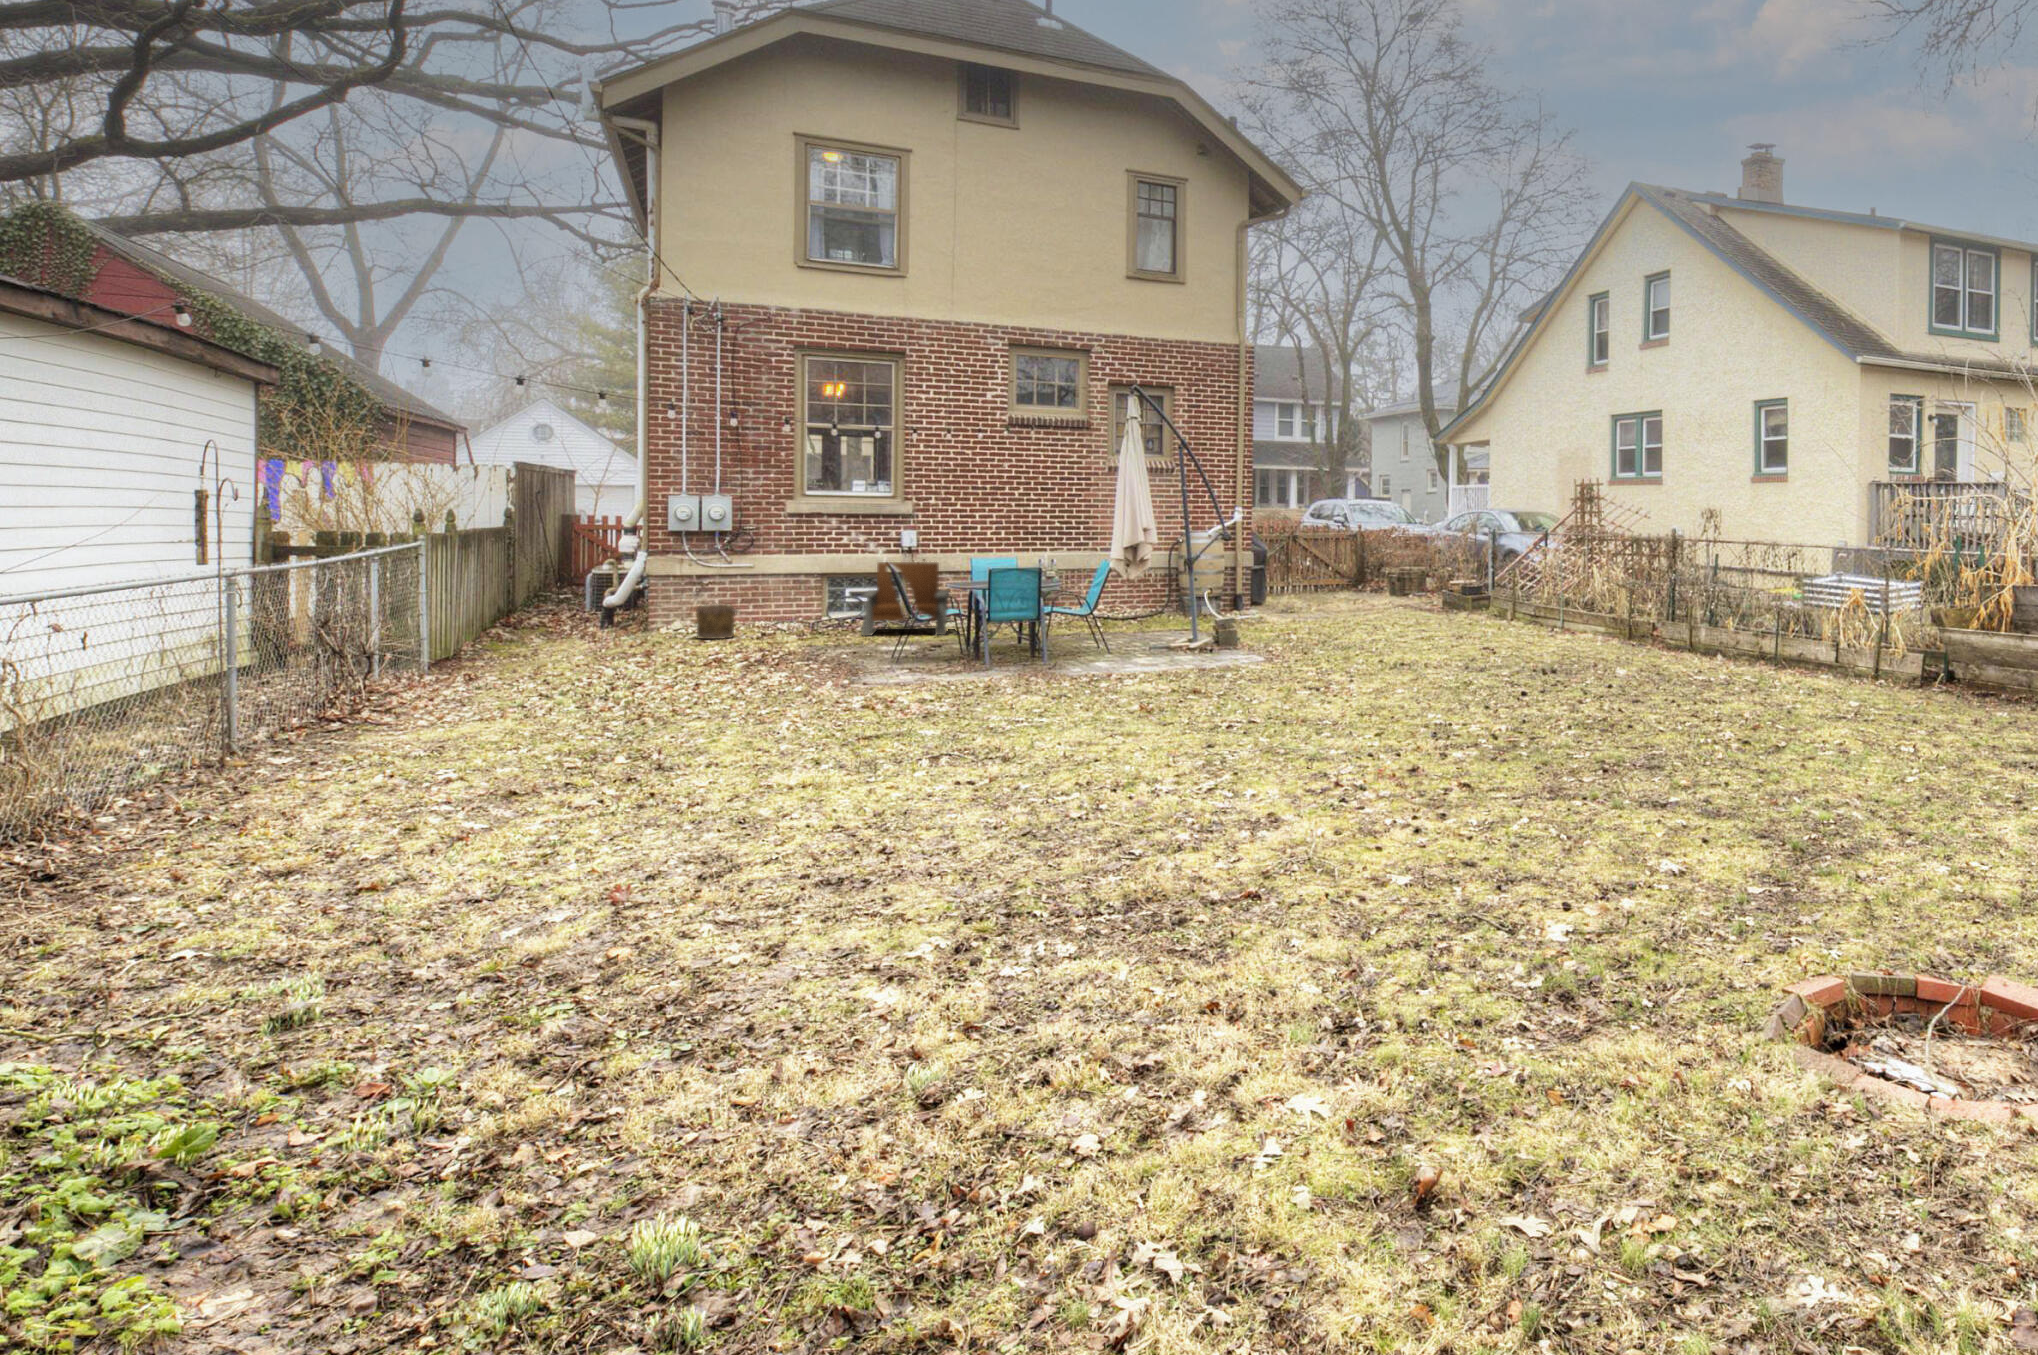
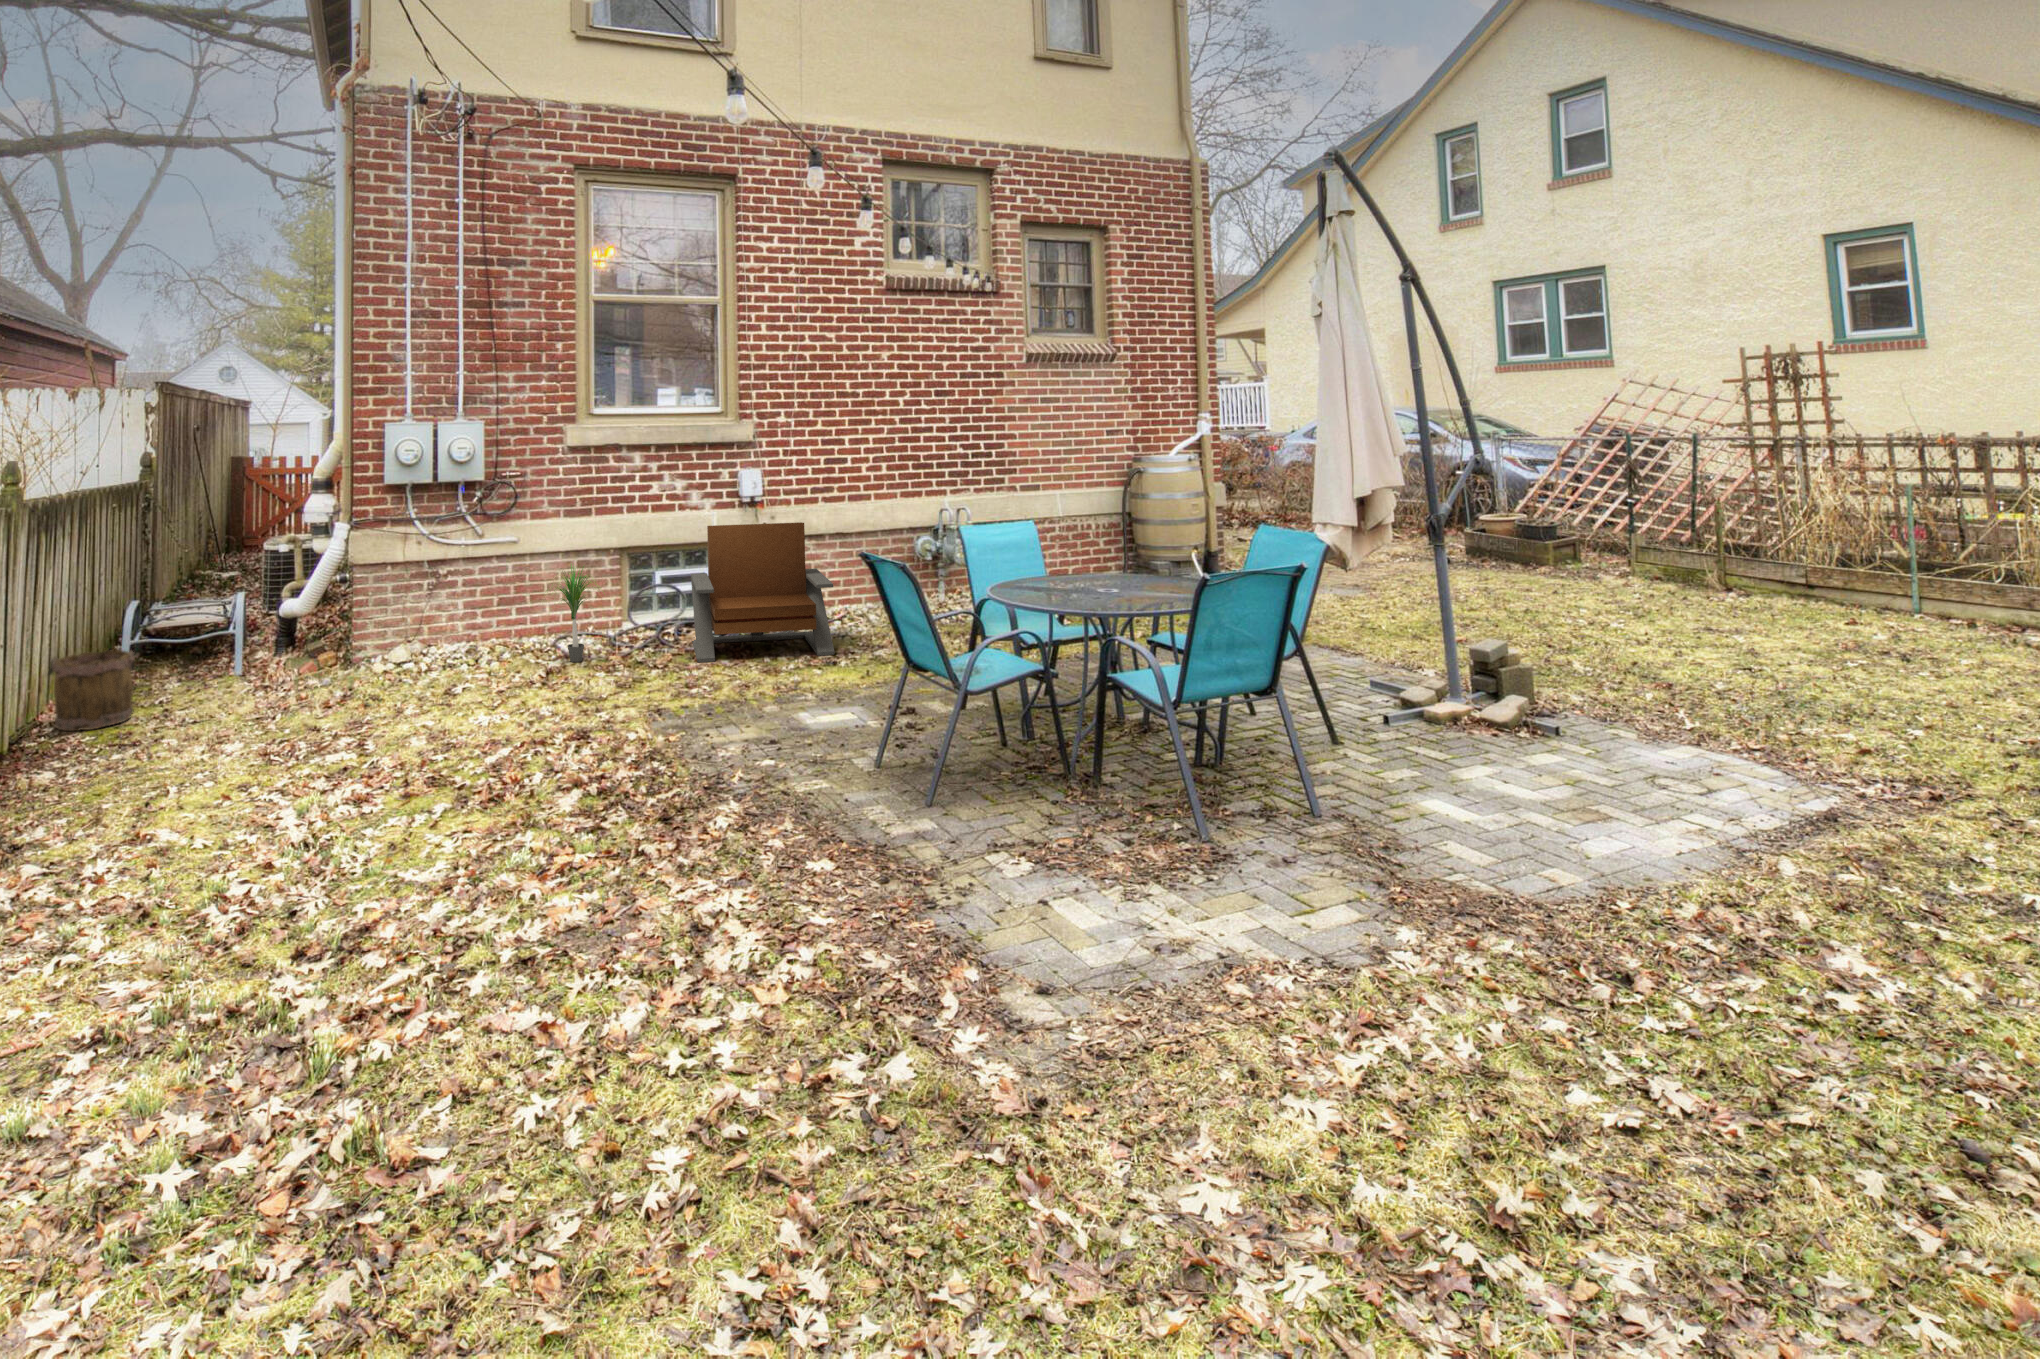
potted plant: none [767,577,810,635] -> present [554,566,597,662]
bucket: present [696,604,738,639] -> present [48,650,135,731]

